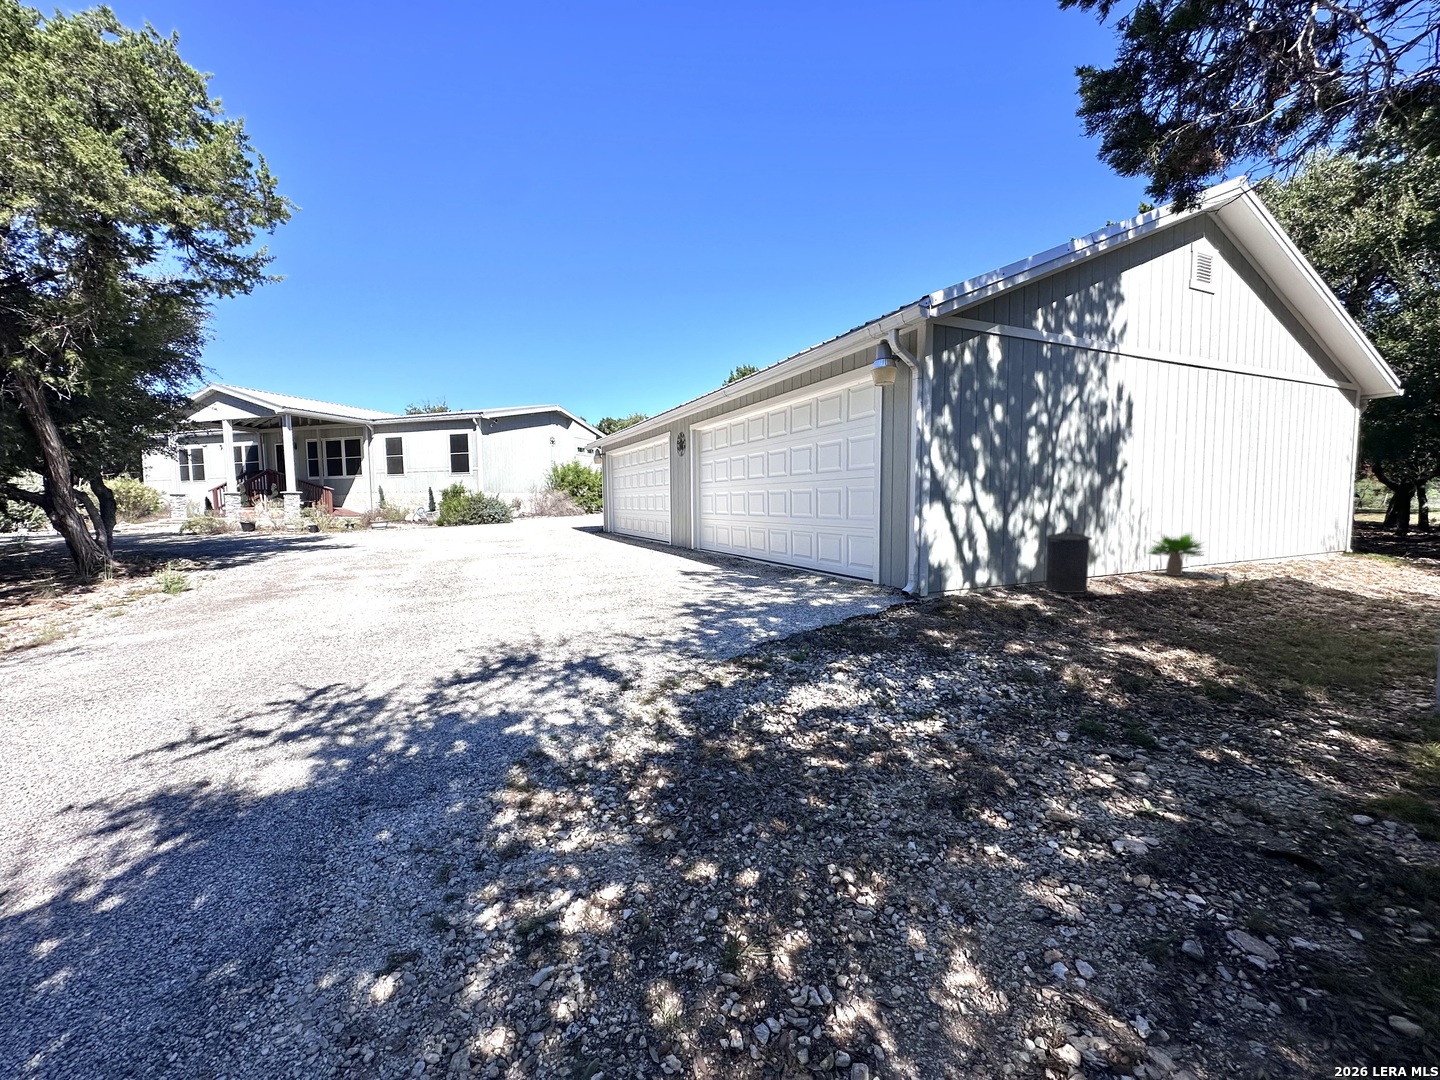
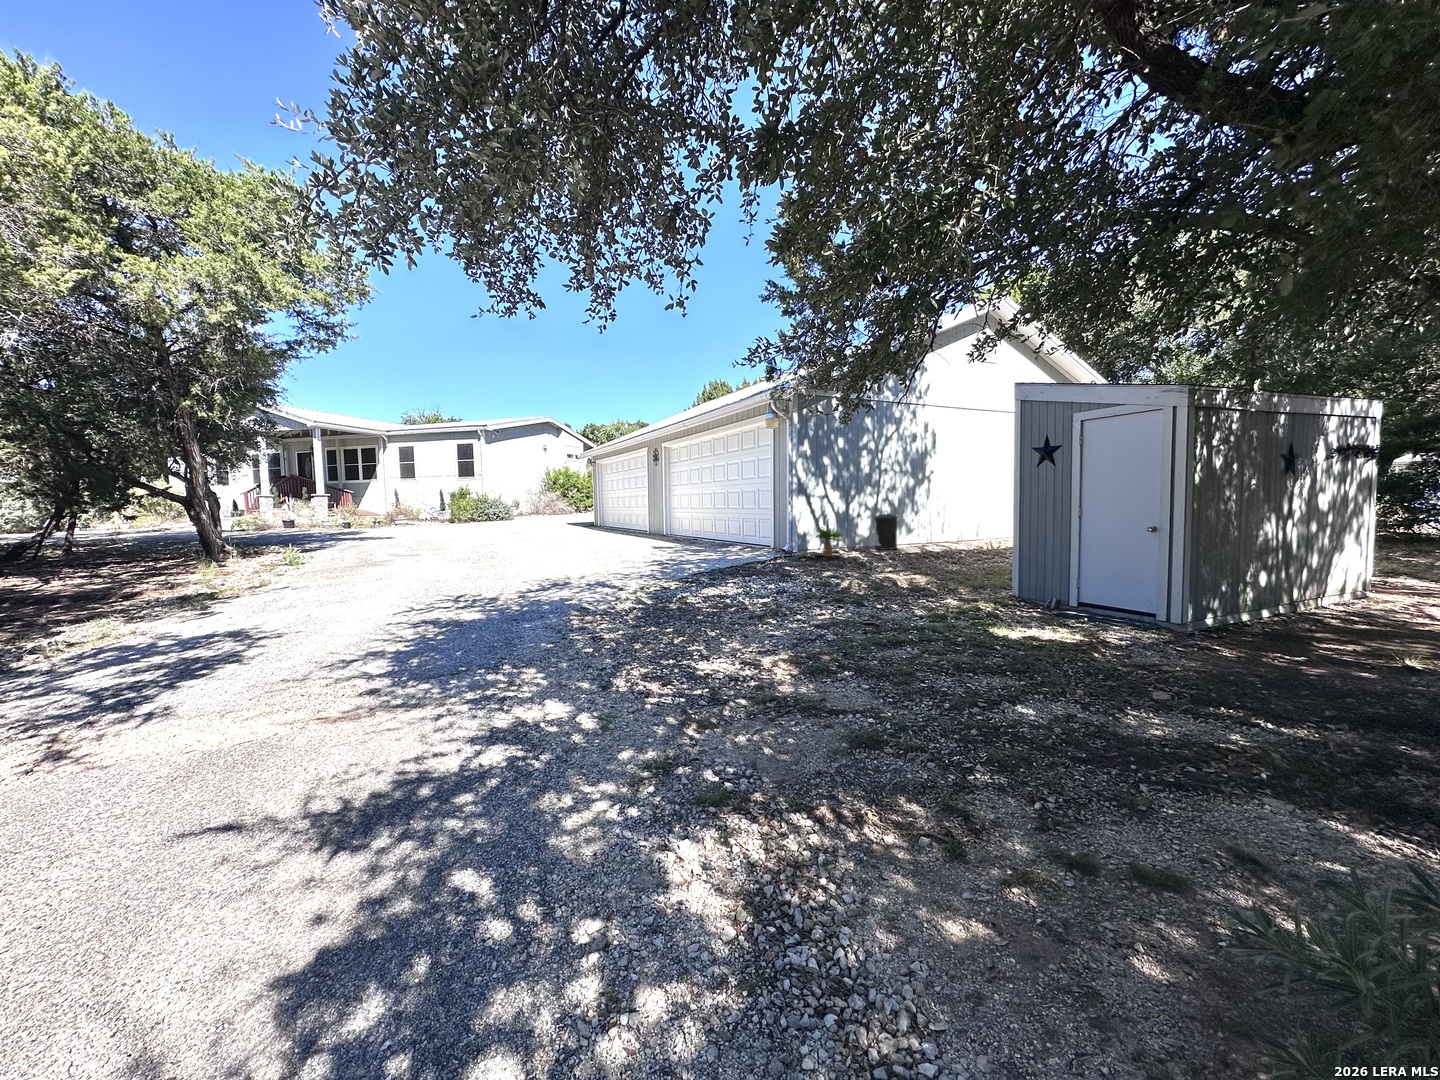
potted plant: present [1149,534,1204,576] -> present [816,527,843,556]

